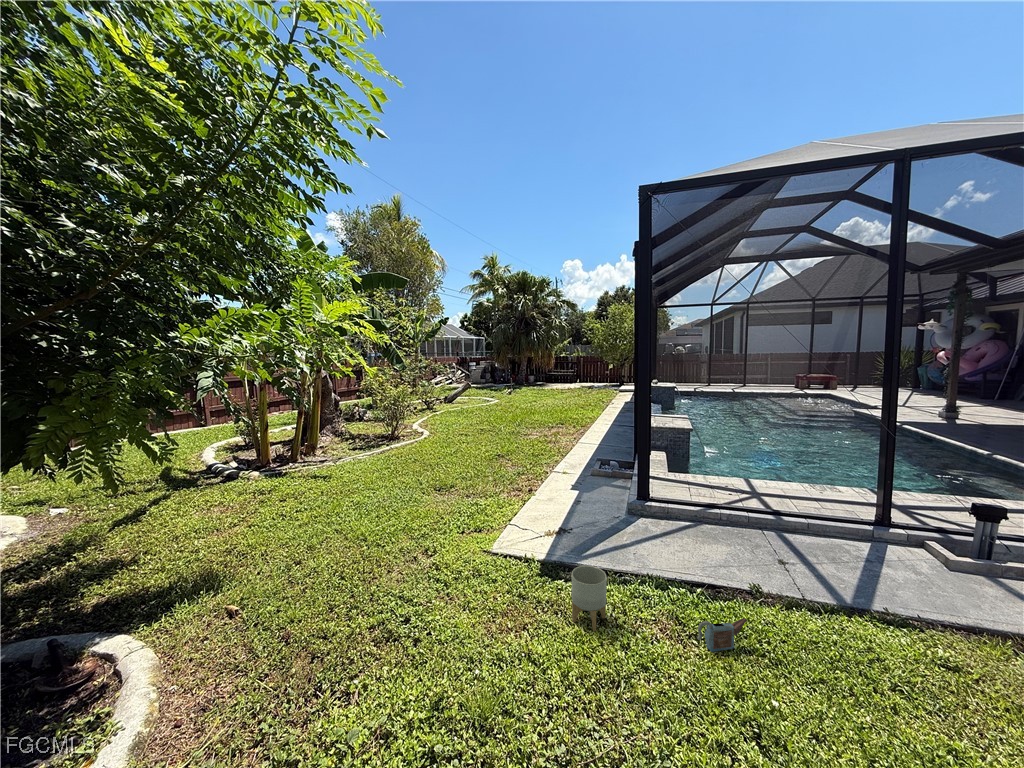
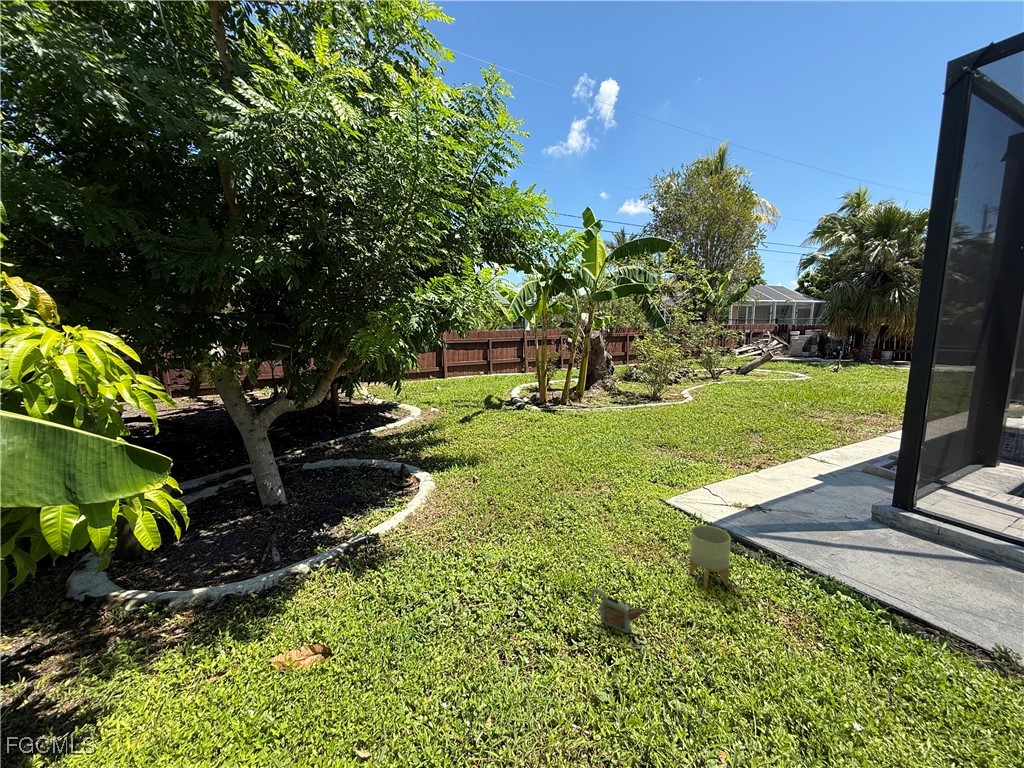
watering can: present [697,618,747,652] -> present [591,588,647,633]

